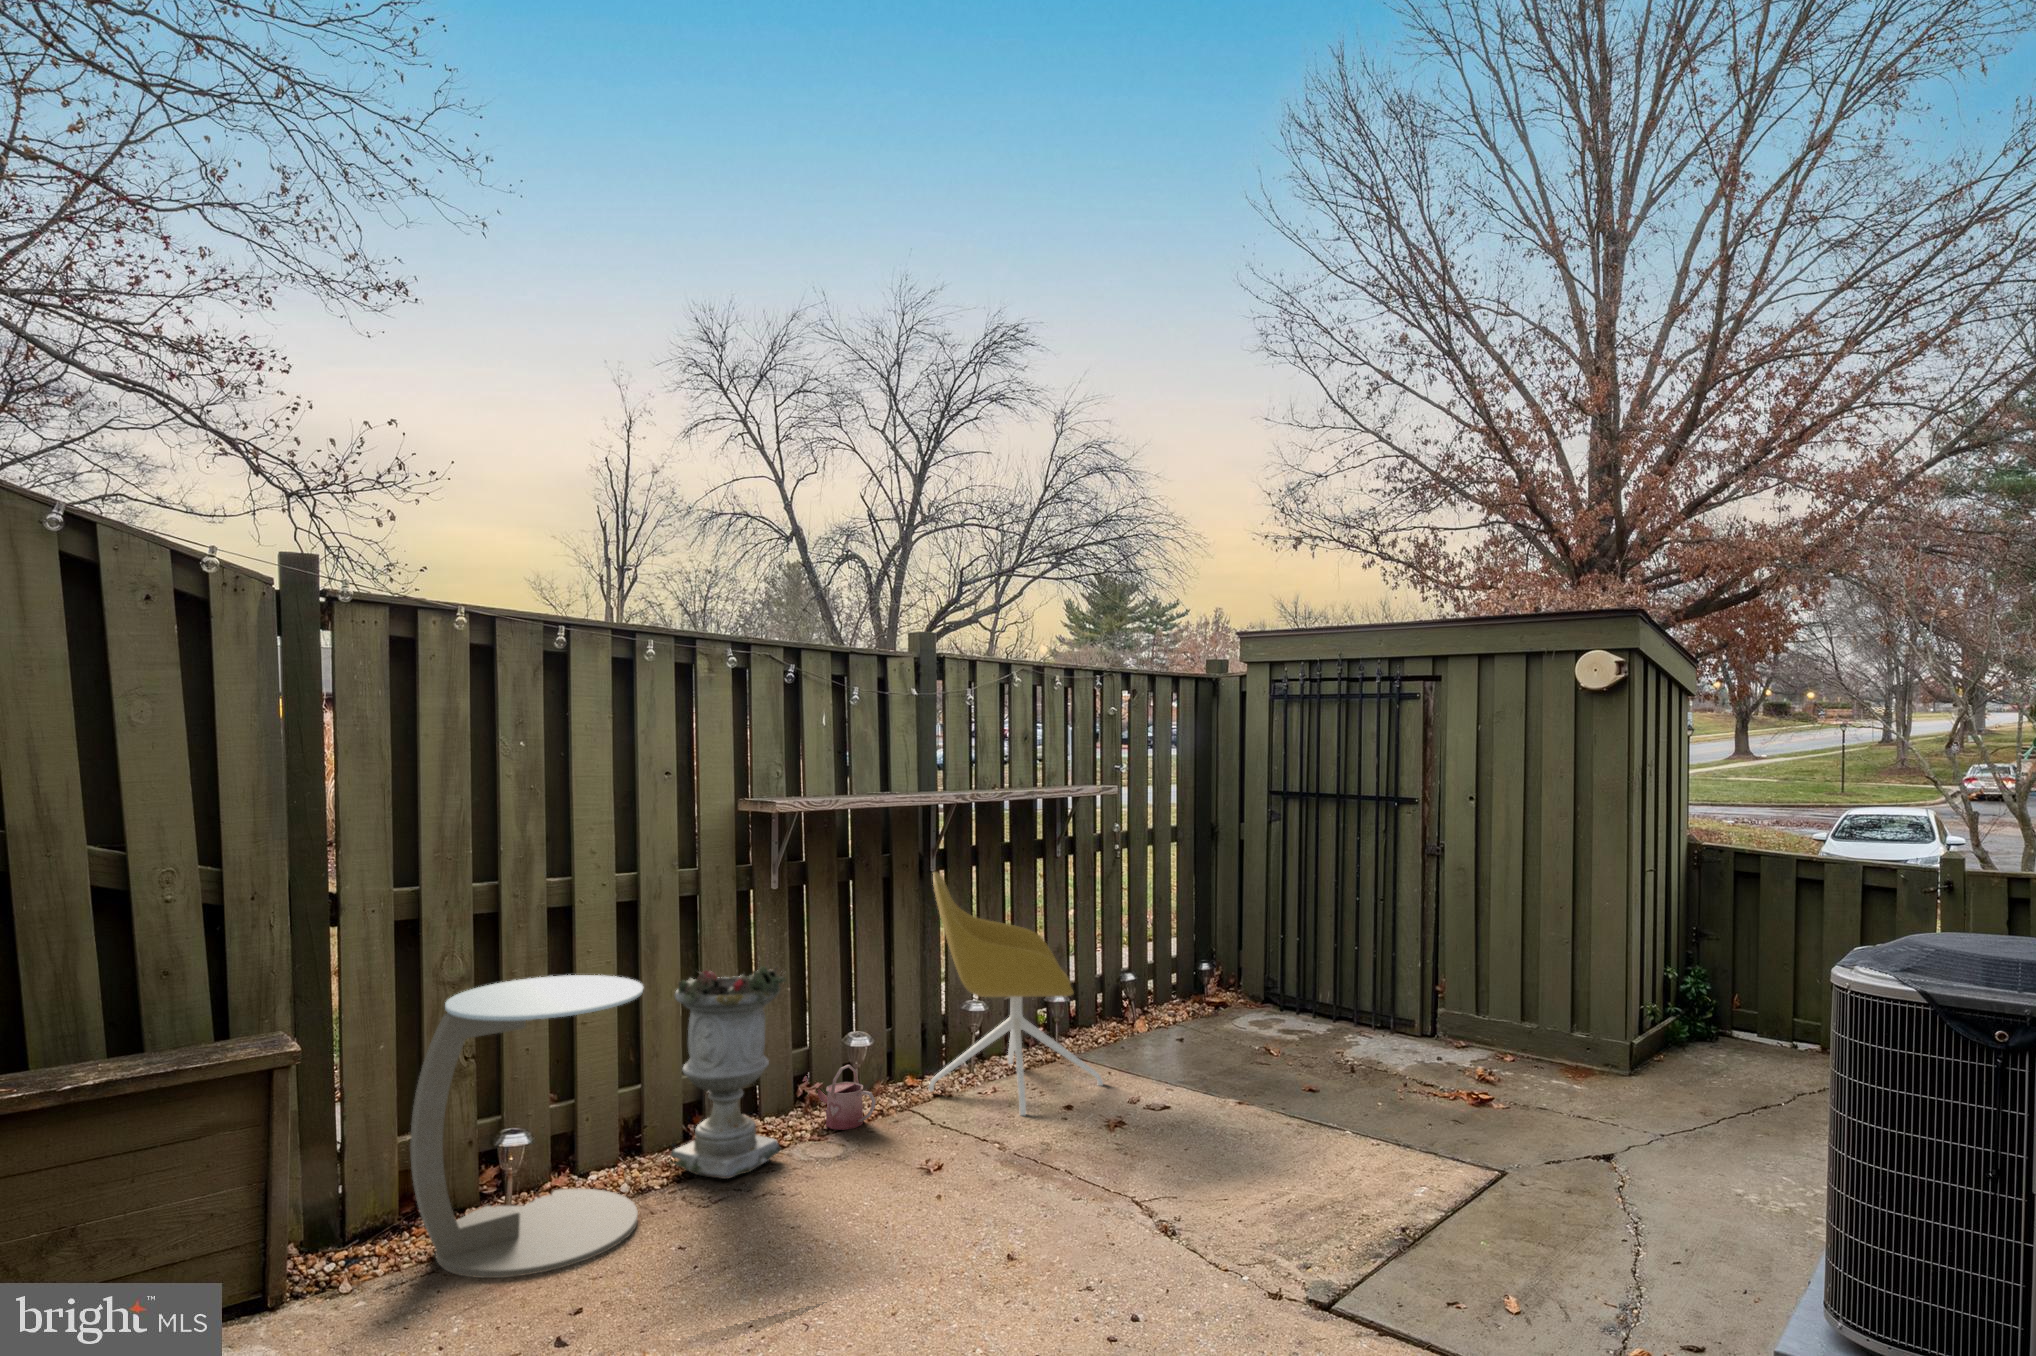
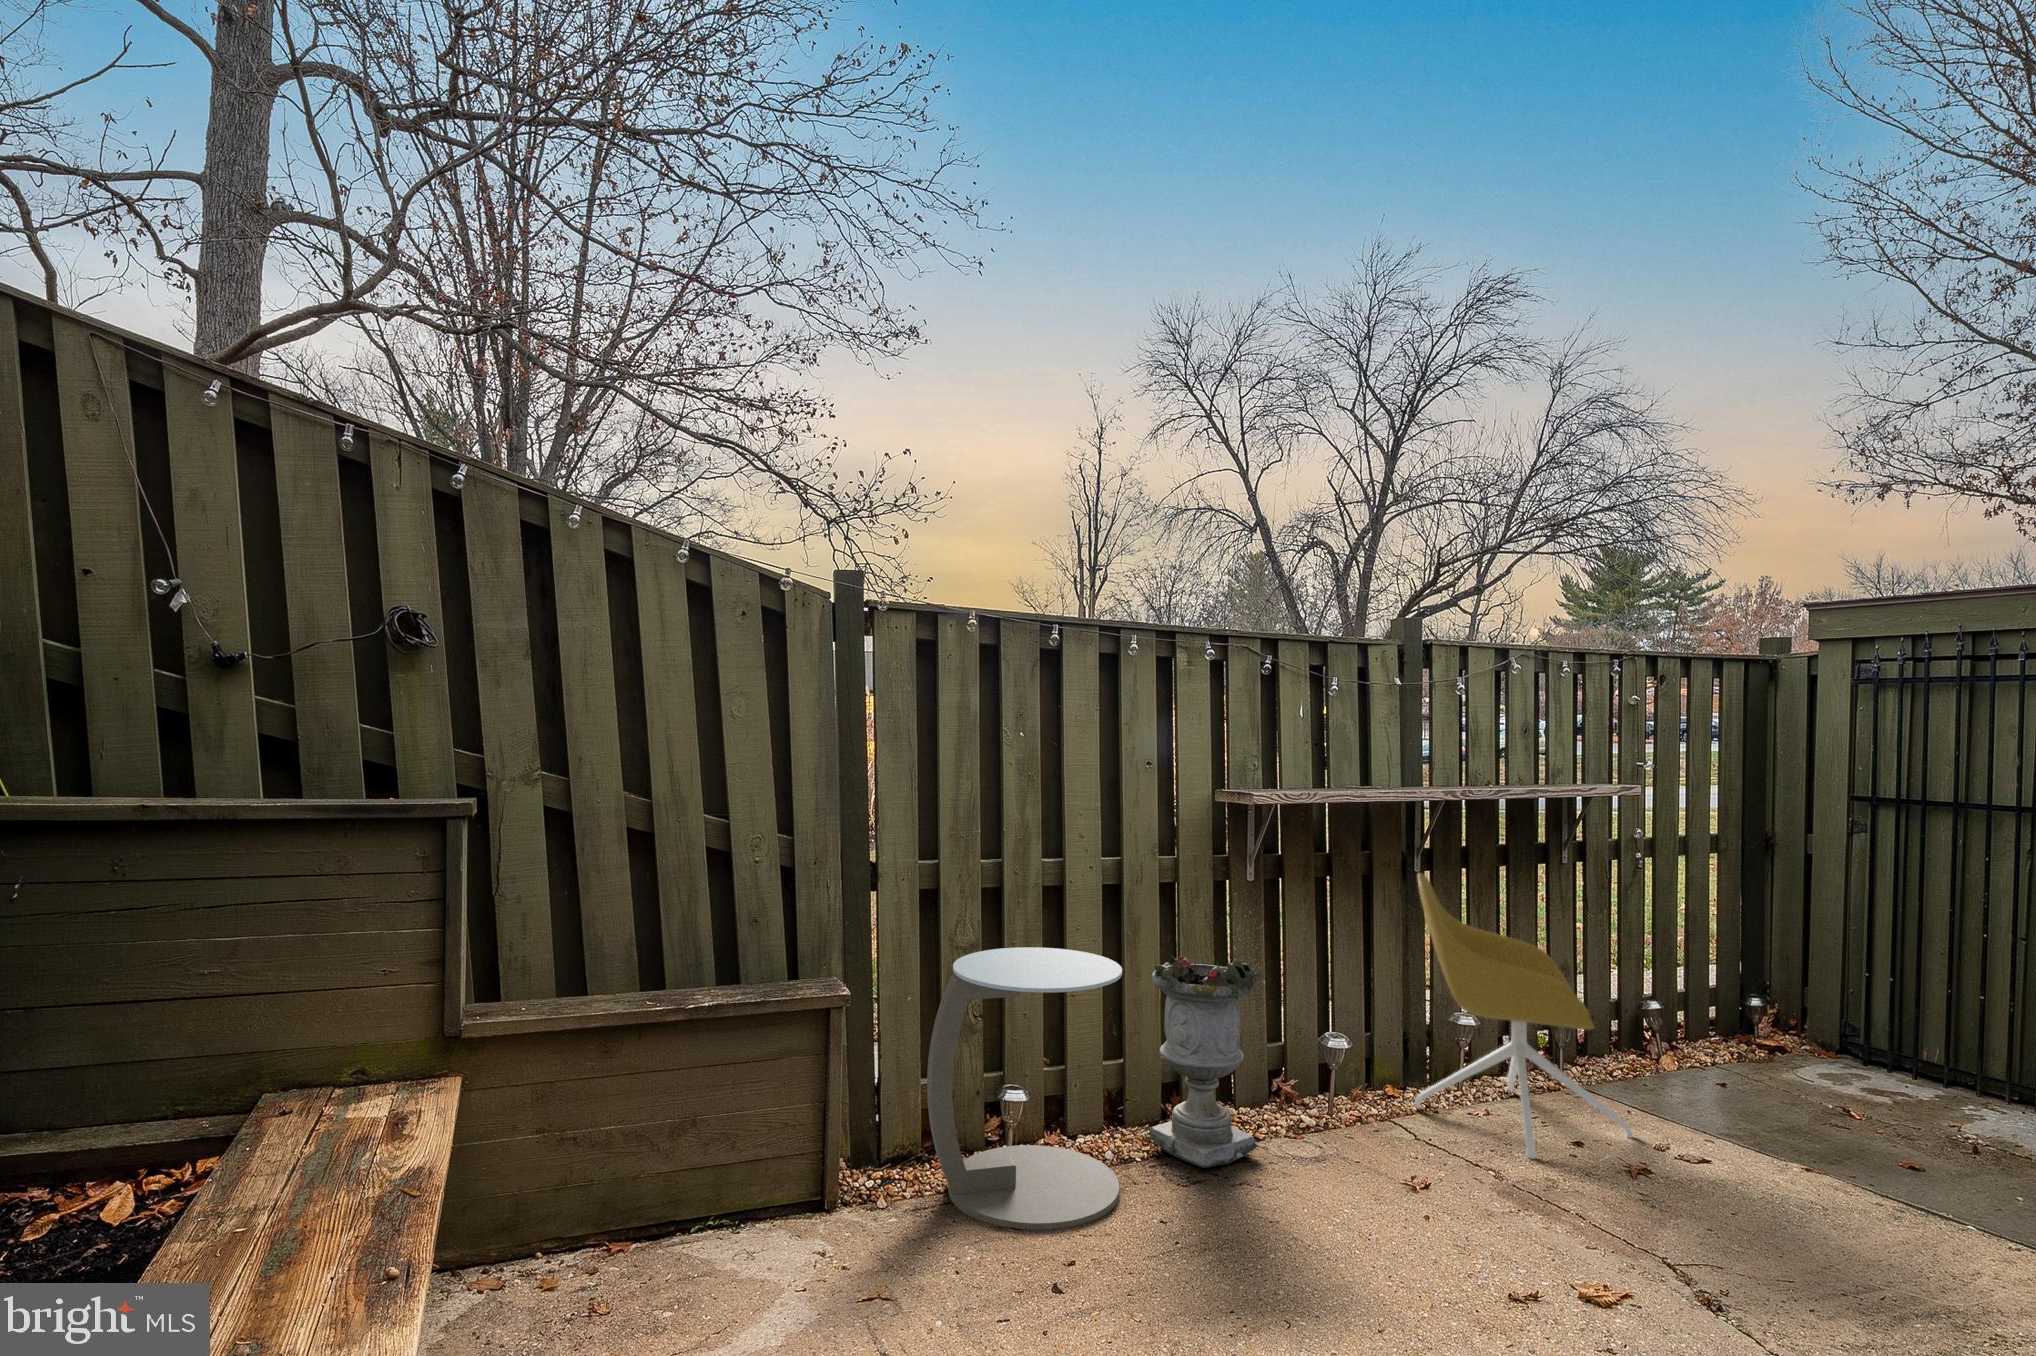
watering can: present [803,1065,876,1130] -> none [1277,1068,1356,1136]

